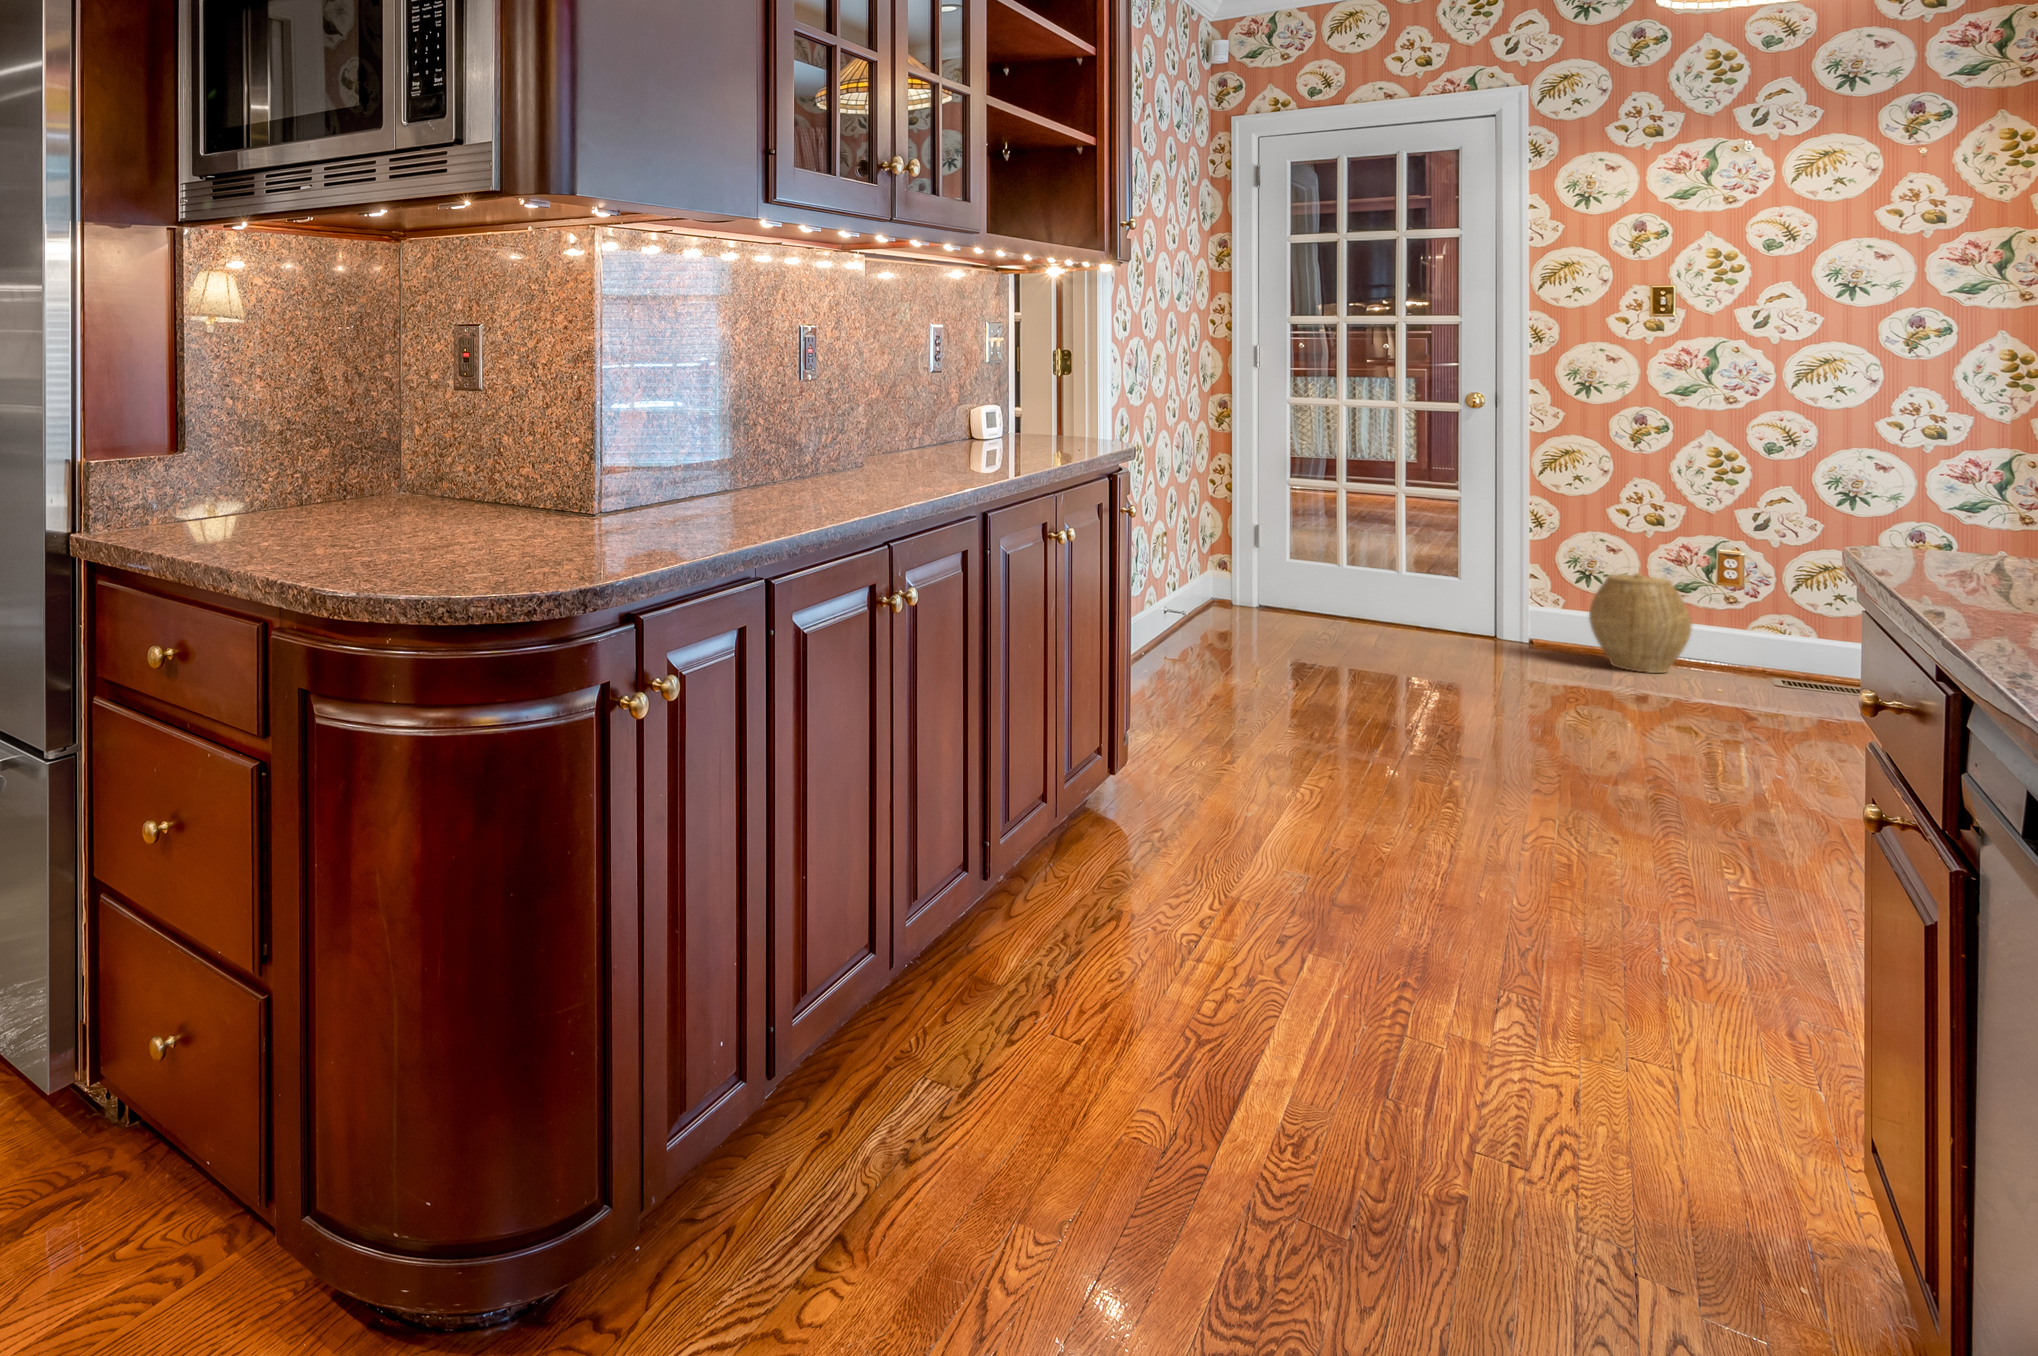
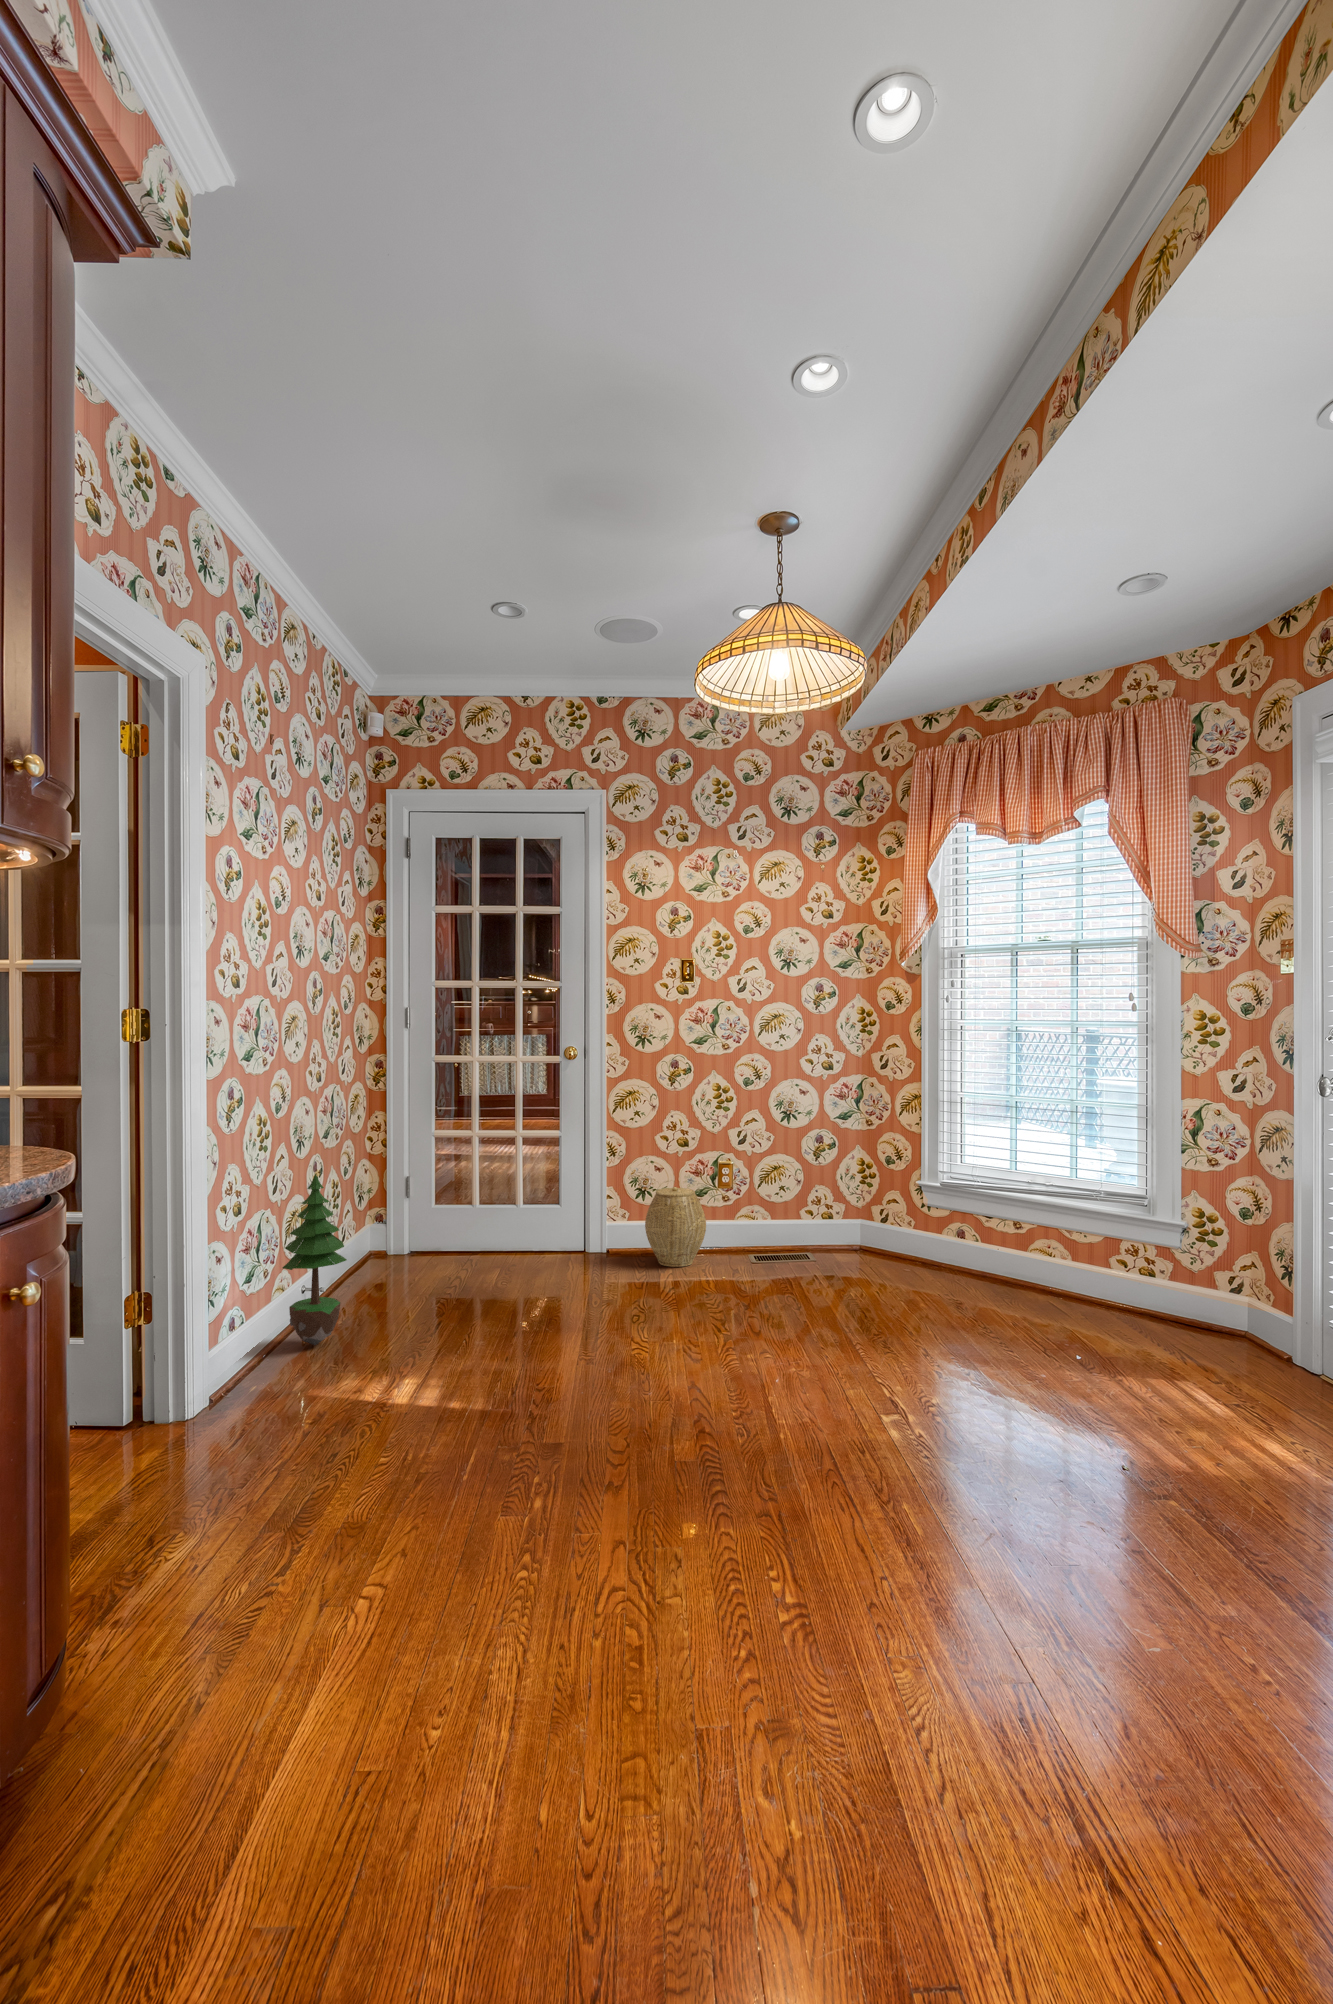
potted tree: none [1145,499,1210,660] -> present [283,1174,347,1345]

